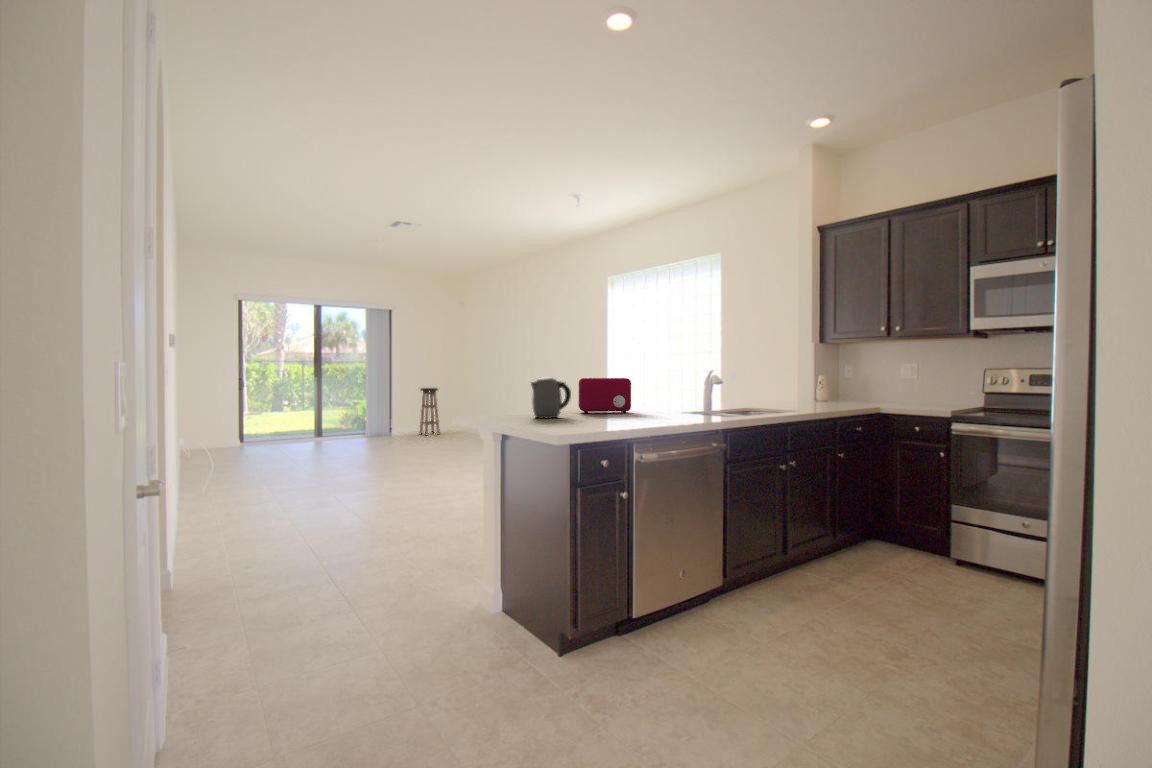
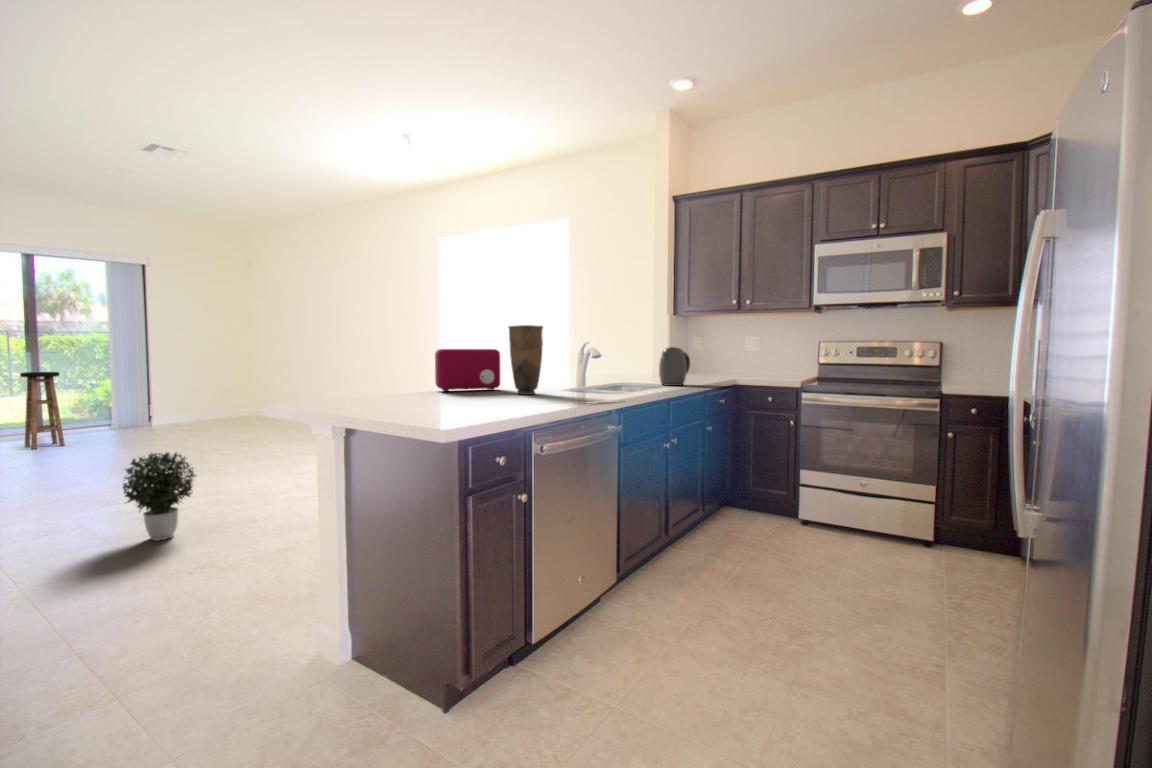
vase: none [632,359,661,417] -> present [508,325,543,395]
kettle: present [531,377,571,418] -> present [659,347,690,386]
bar stool: present [420,388,440,435] -> present [20,372,65,449]
potted plant: none [368,453,415,518] -> present [123,453,196,541]

